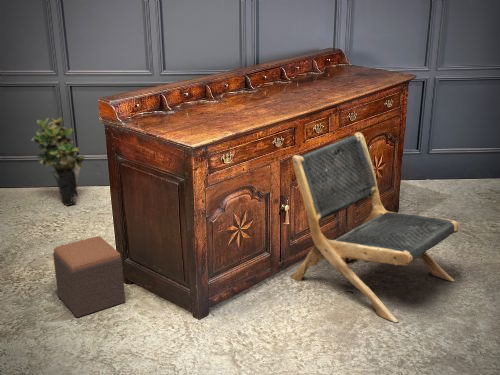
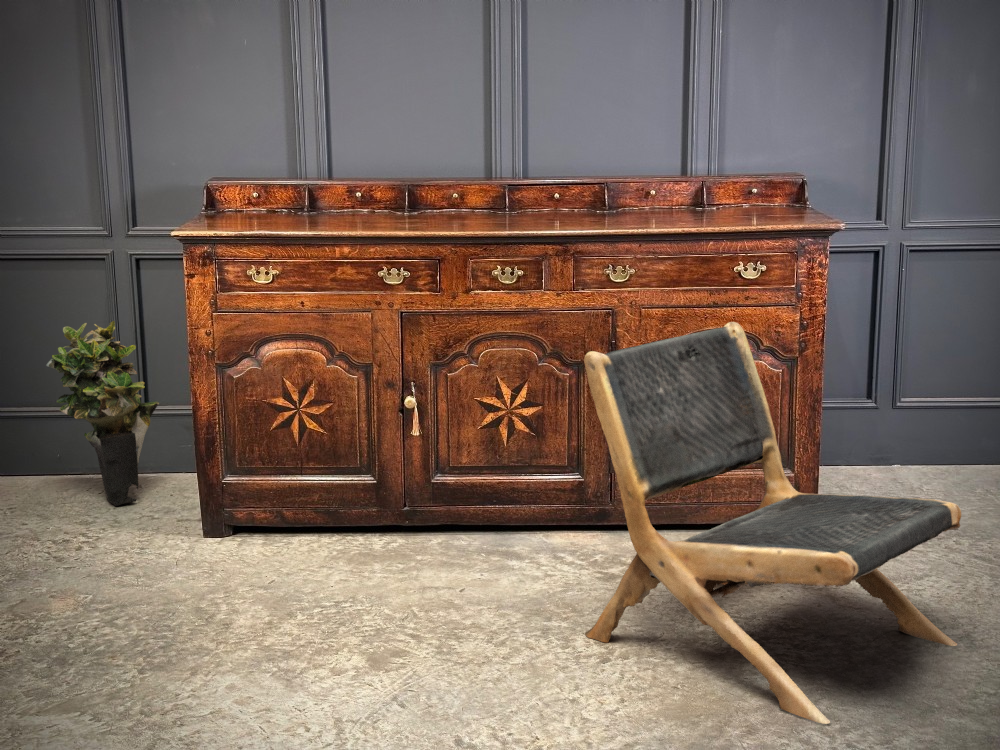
footstool: present [53,236,125,317] -> none [51,532,207,707]

